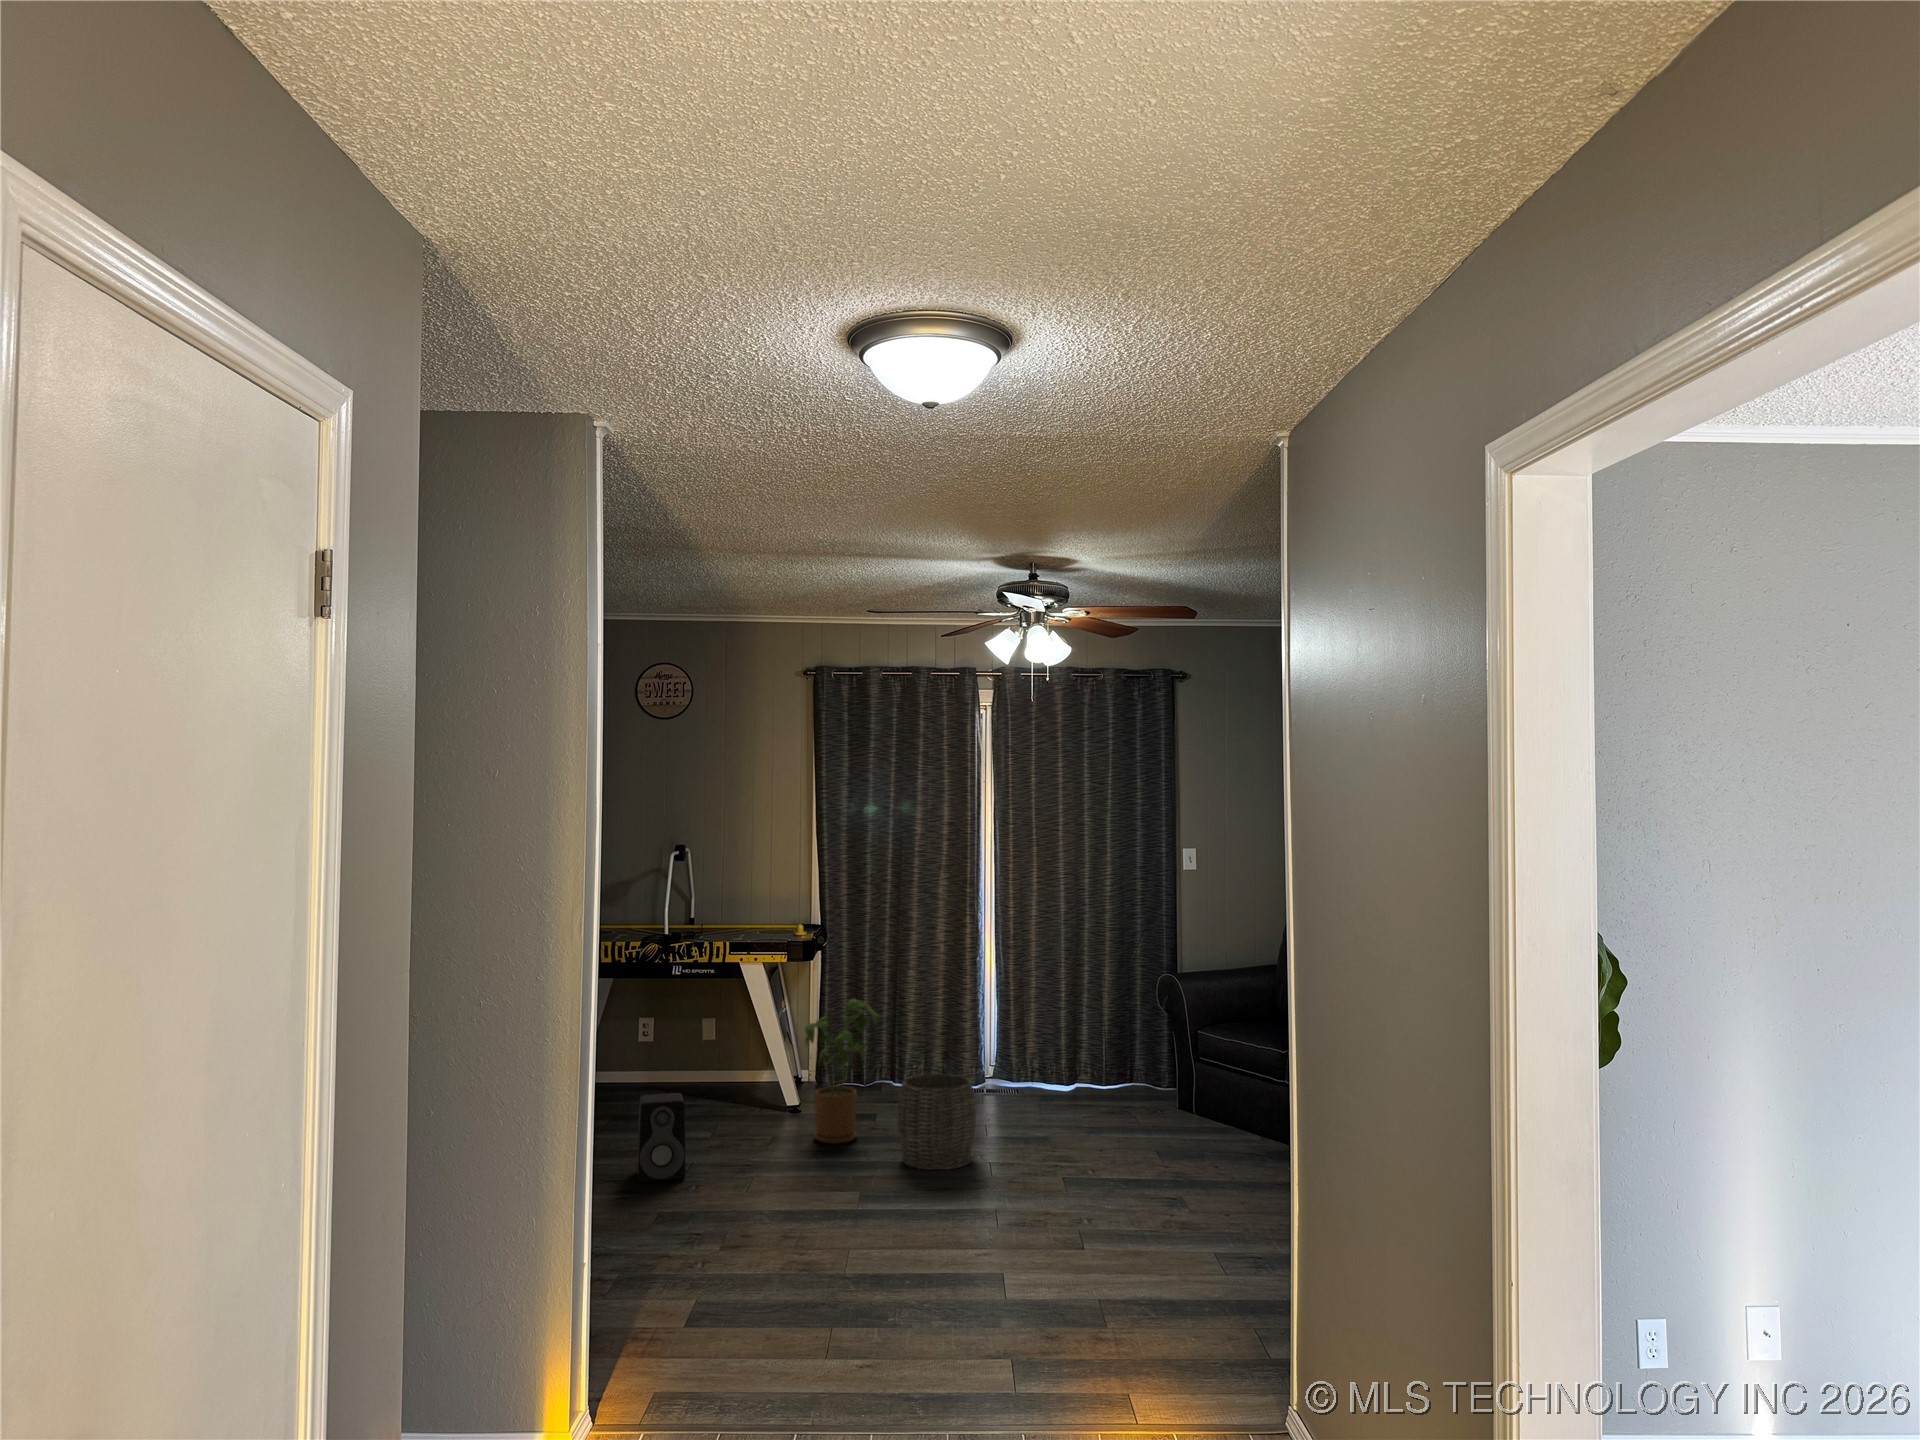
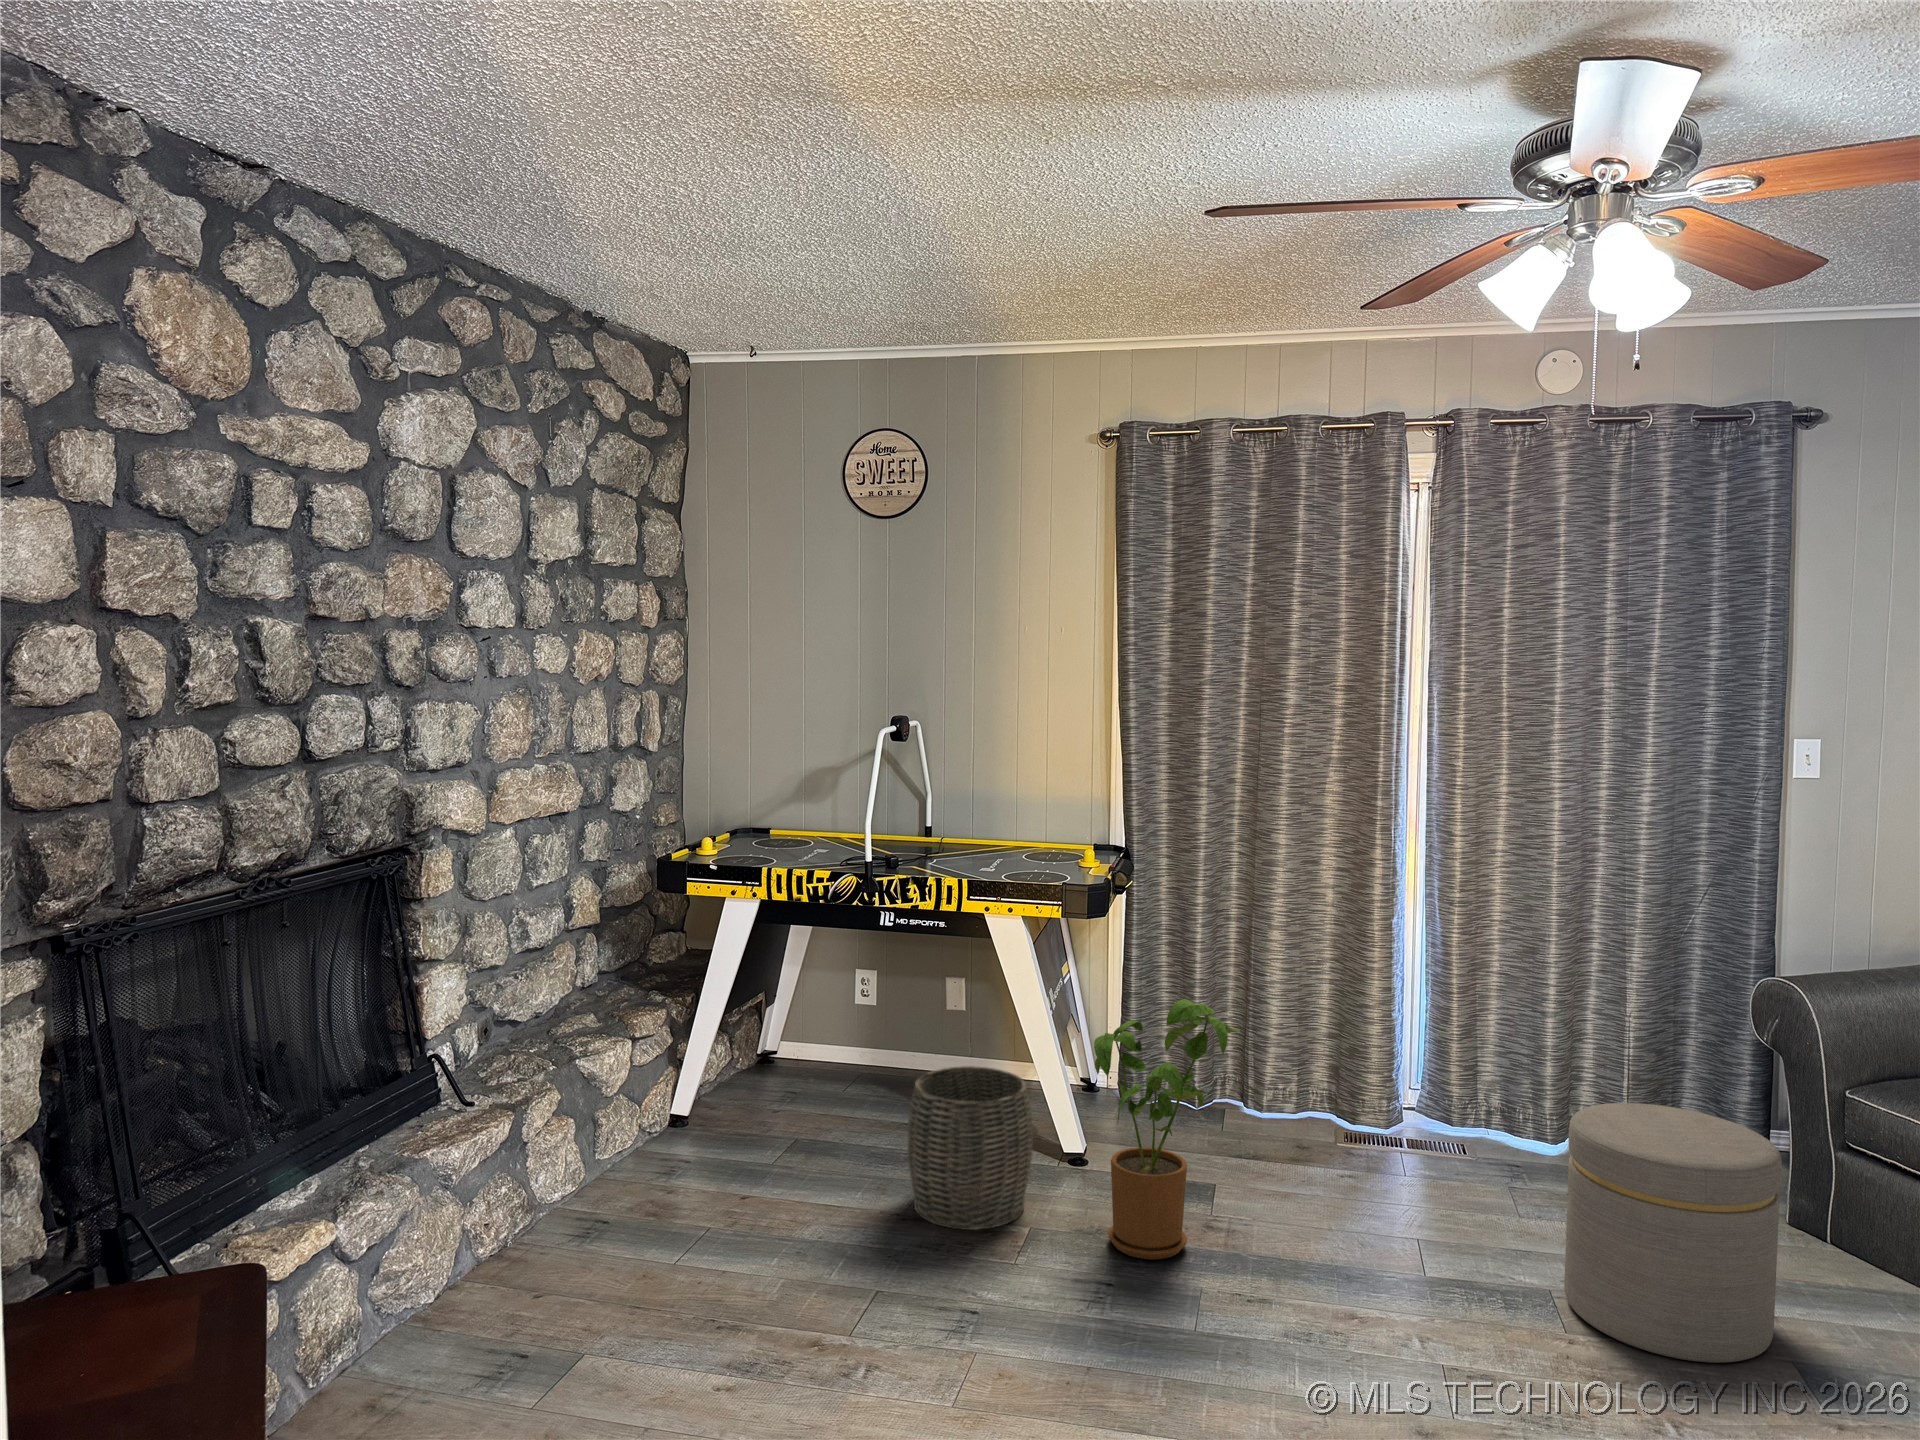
ottoman: none [1048,1039,1140,1154] -> present [1564,1103,1782,1363]
woven basket: present [898,1074,976,1170] -> present [908,1066,1033,1230]
speaker: present [637,1093,686,1182] -> none [772,1167,863,1338]

